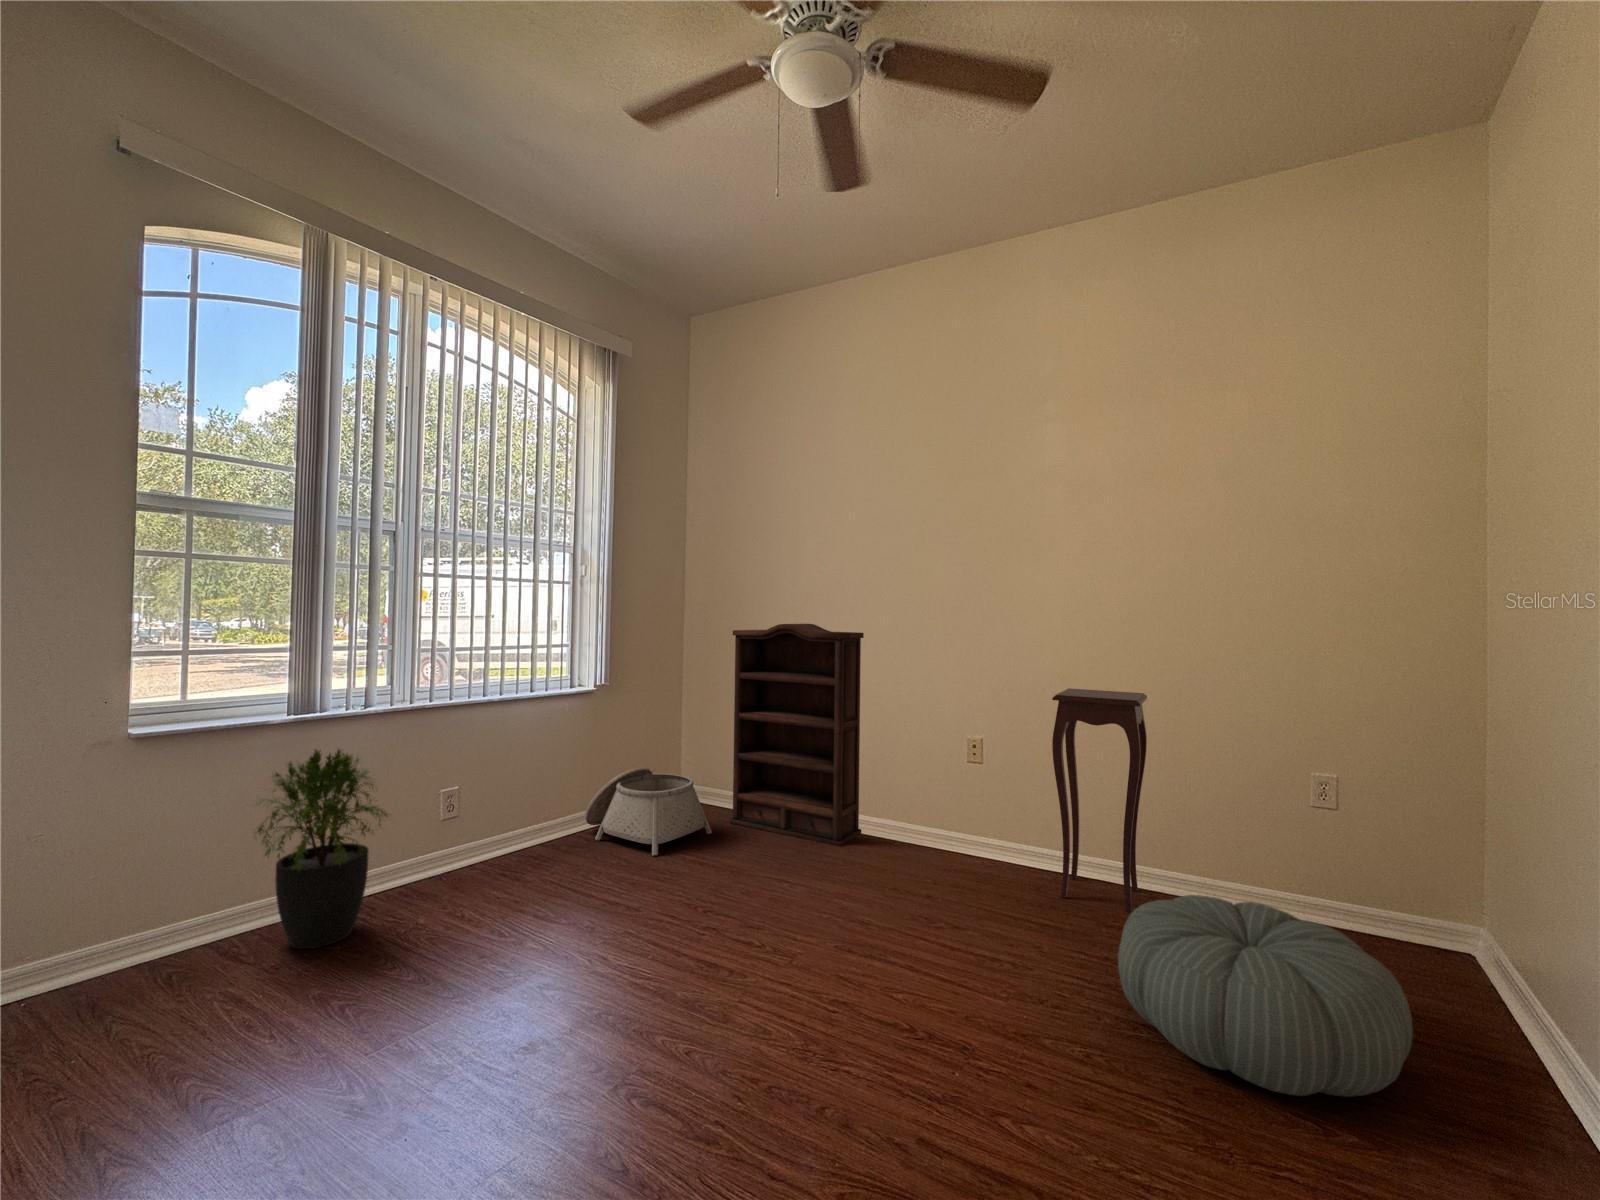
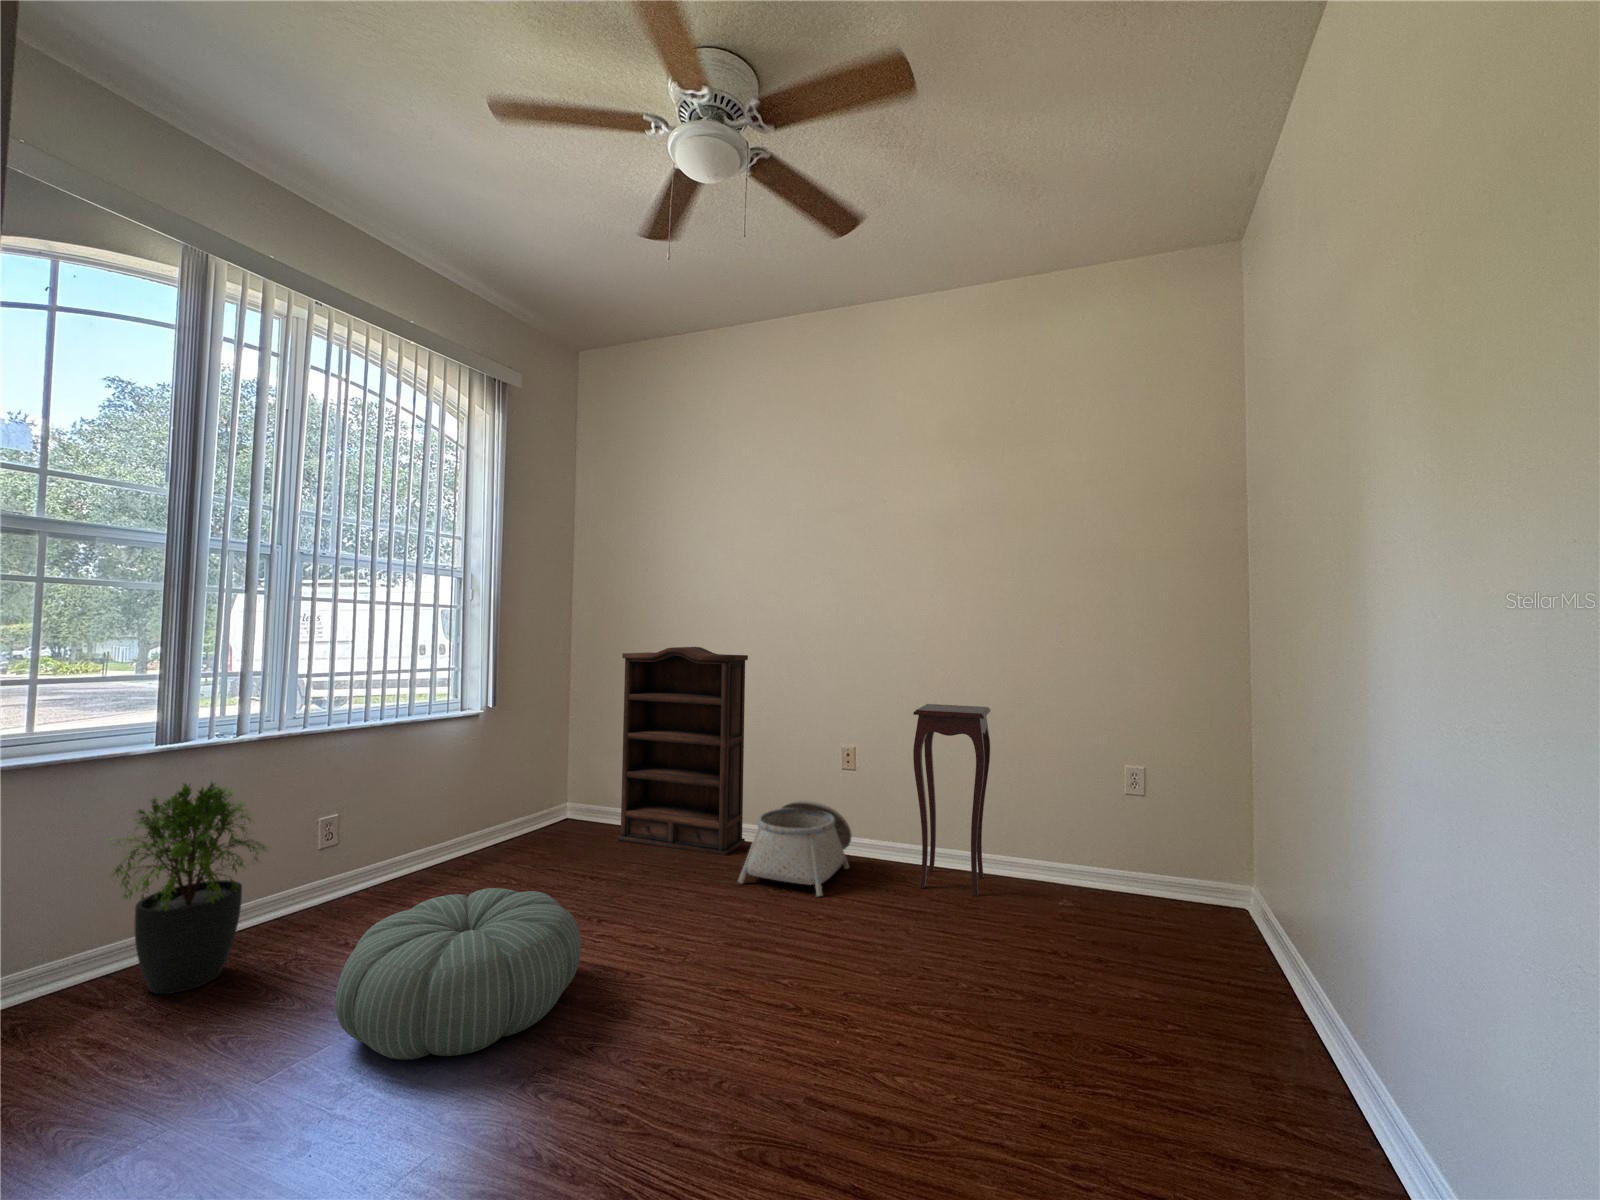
basket: present [585,768,712,855] -> present [738,800,852,896]
pouf: present [1118,895,1413,1097] -> present [336,888,581,1060]

